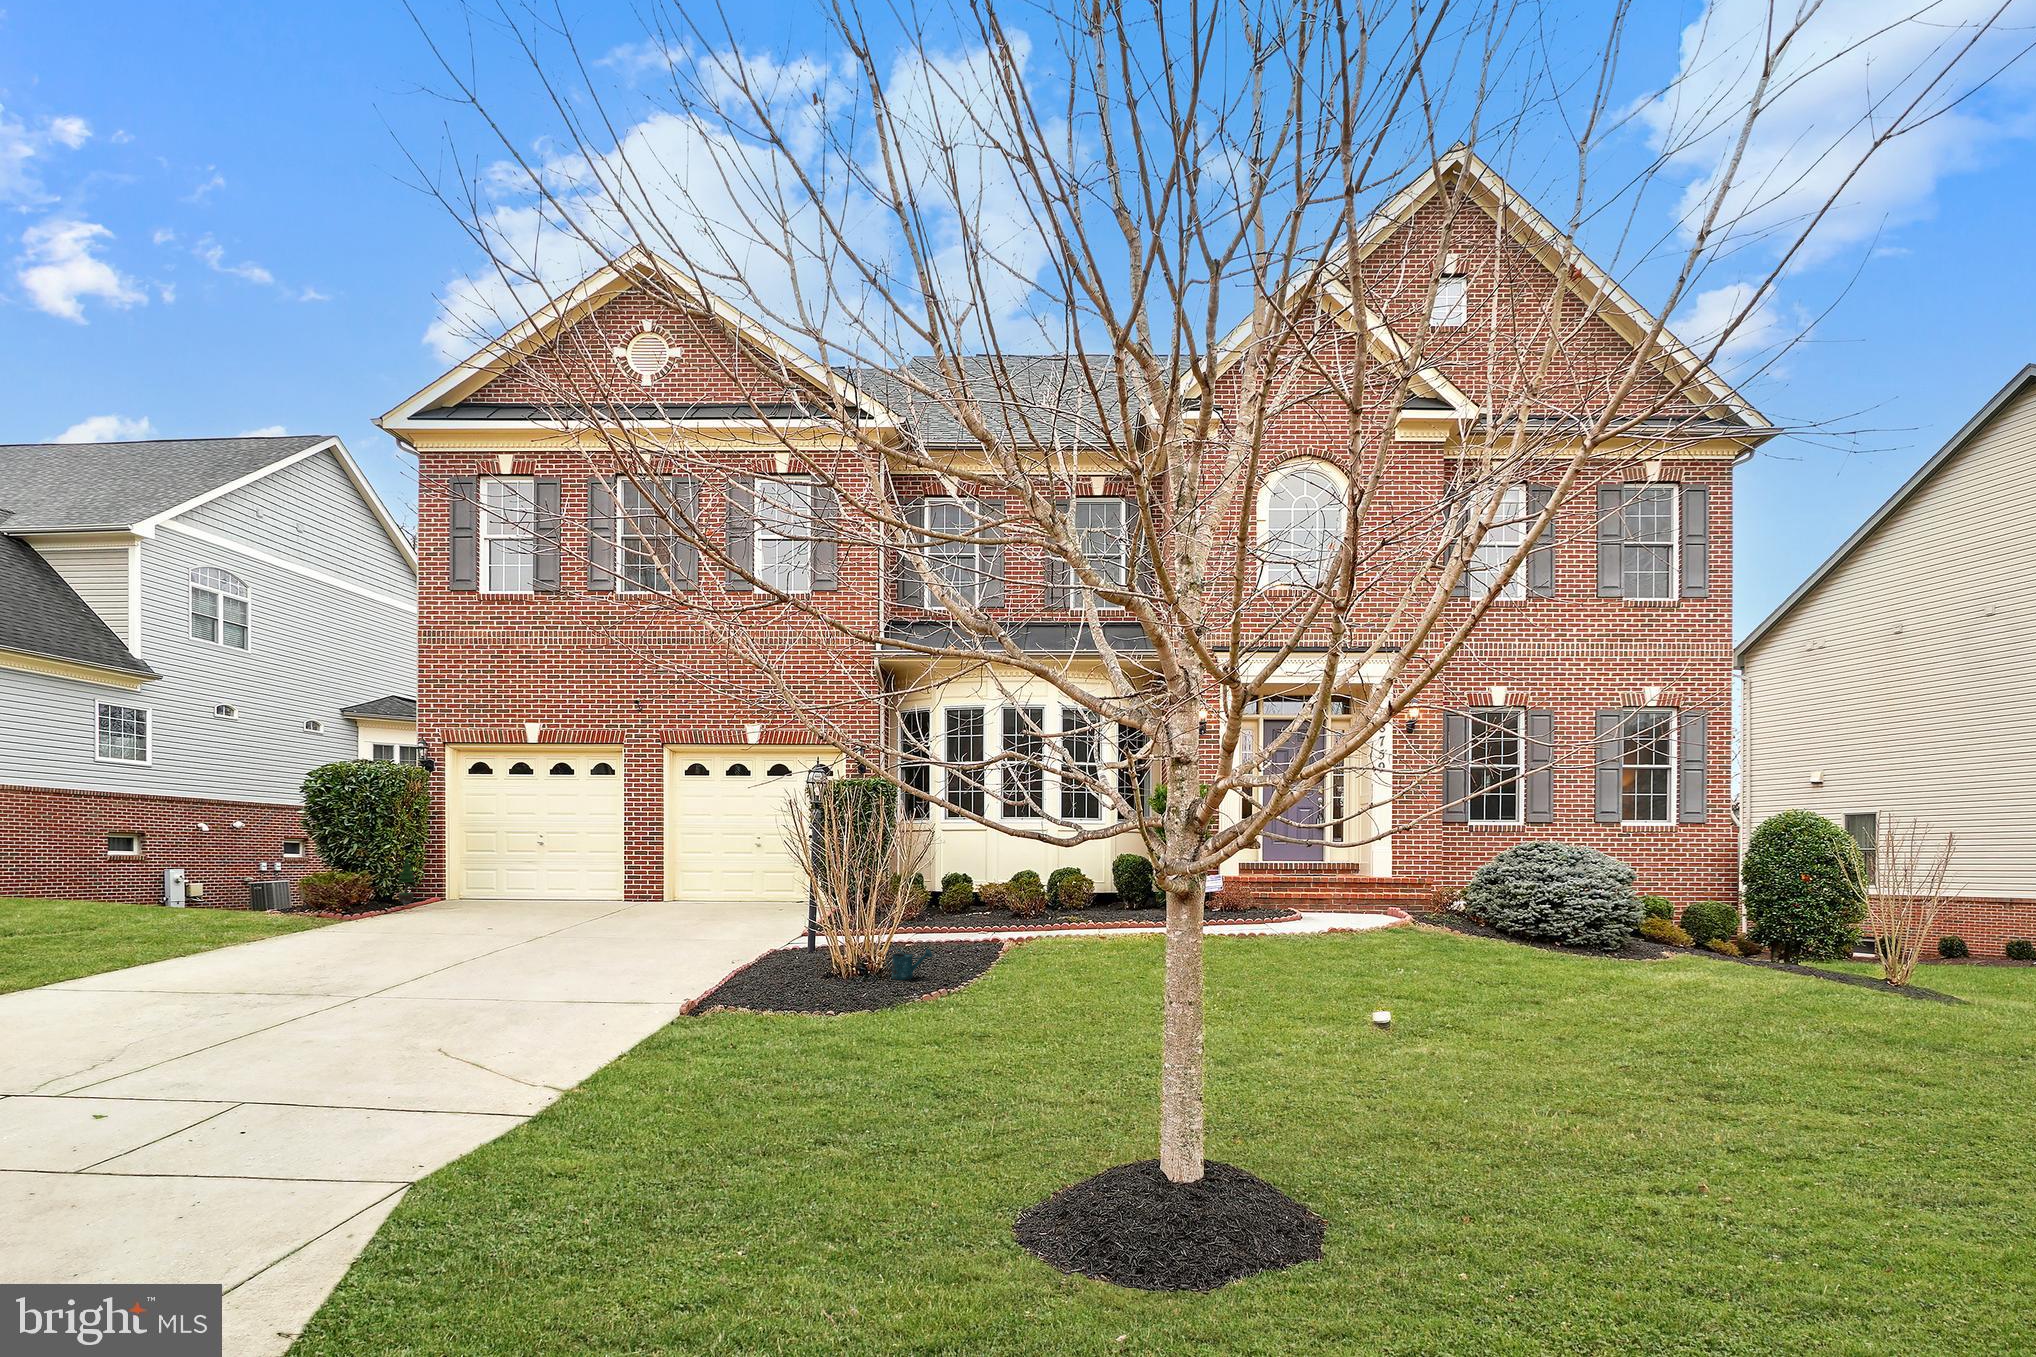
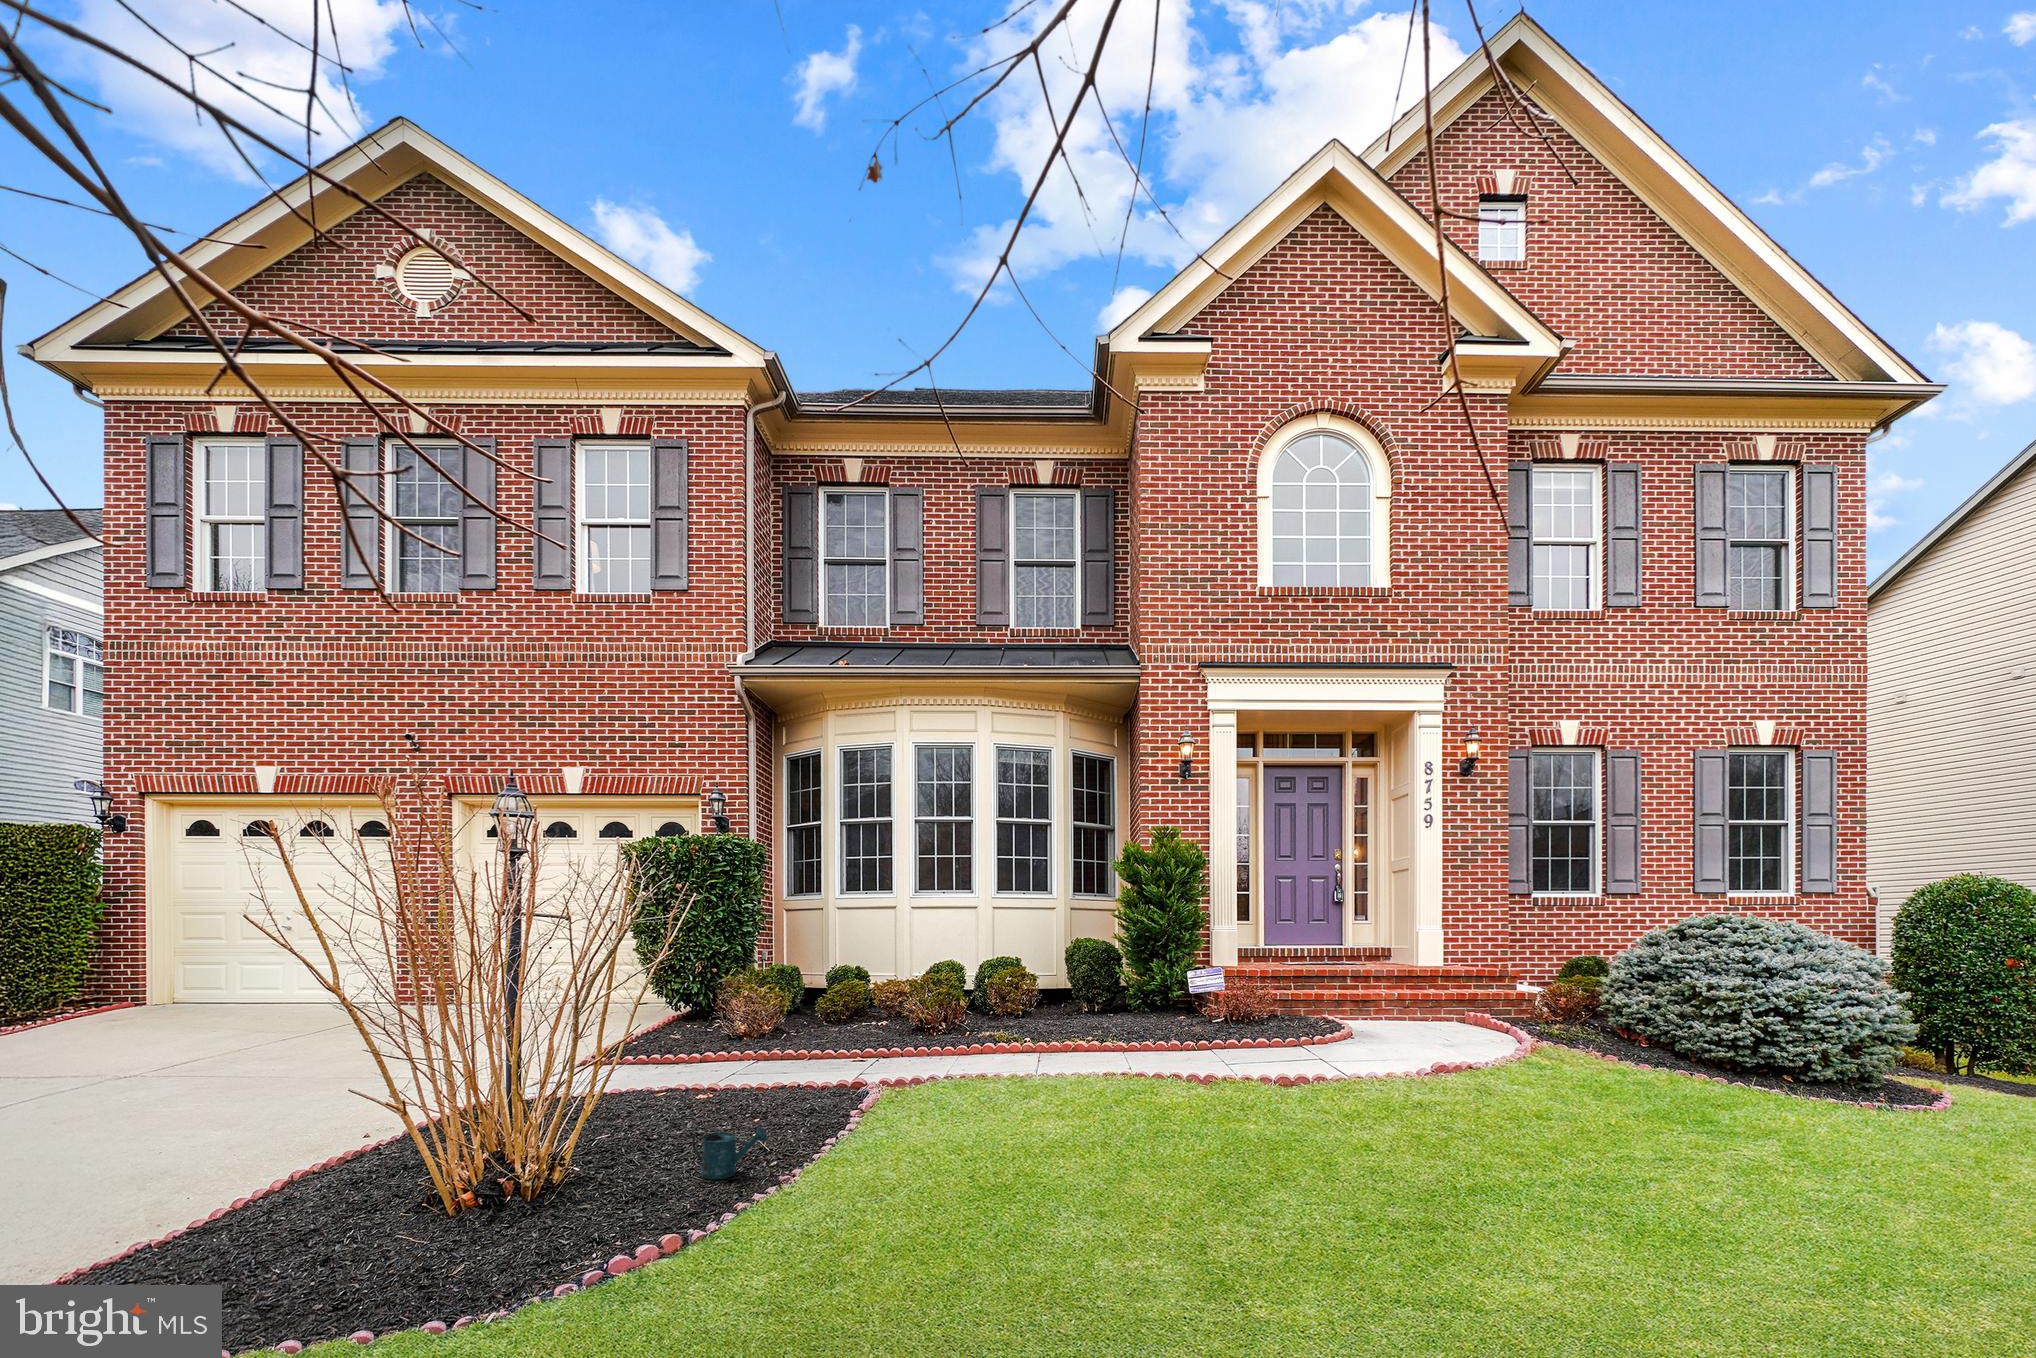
potted tree: present [398,858,415,905] -> none [53,953,84,1021]

